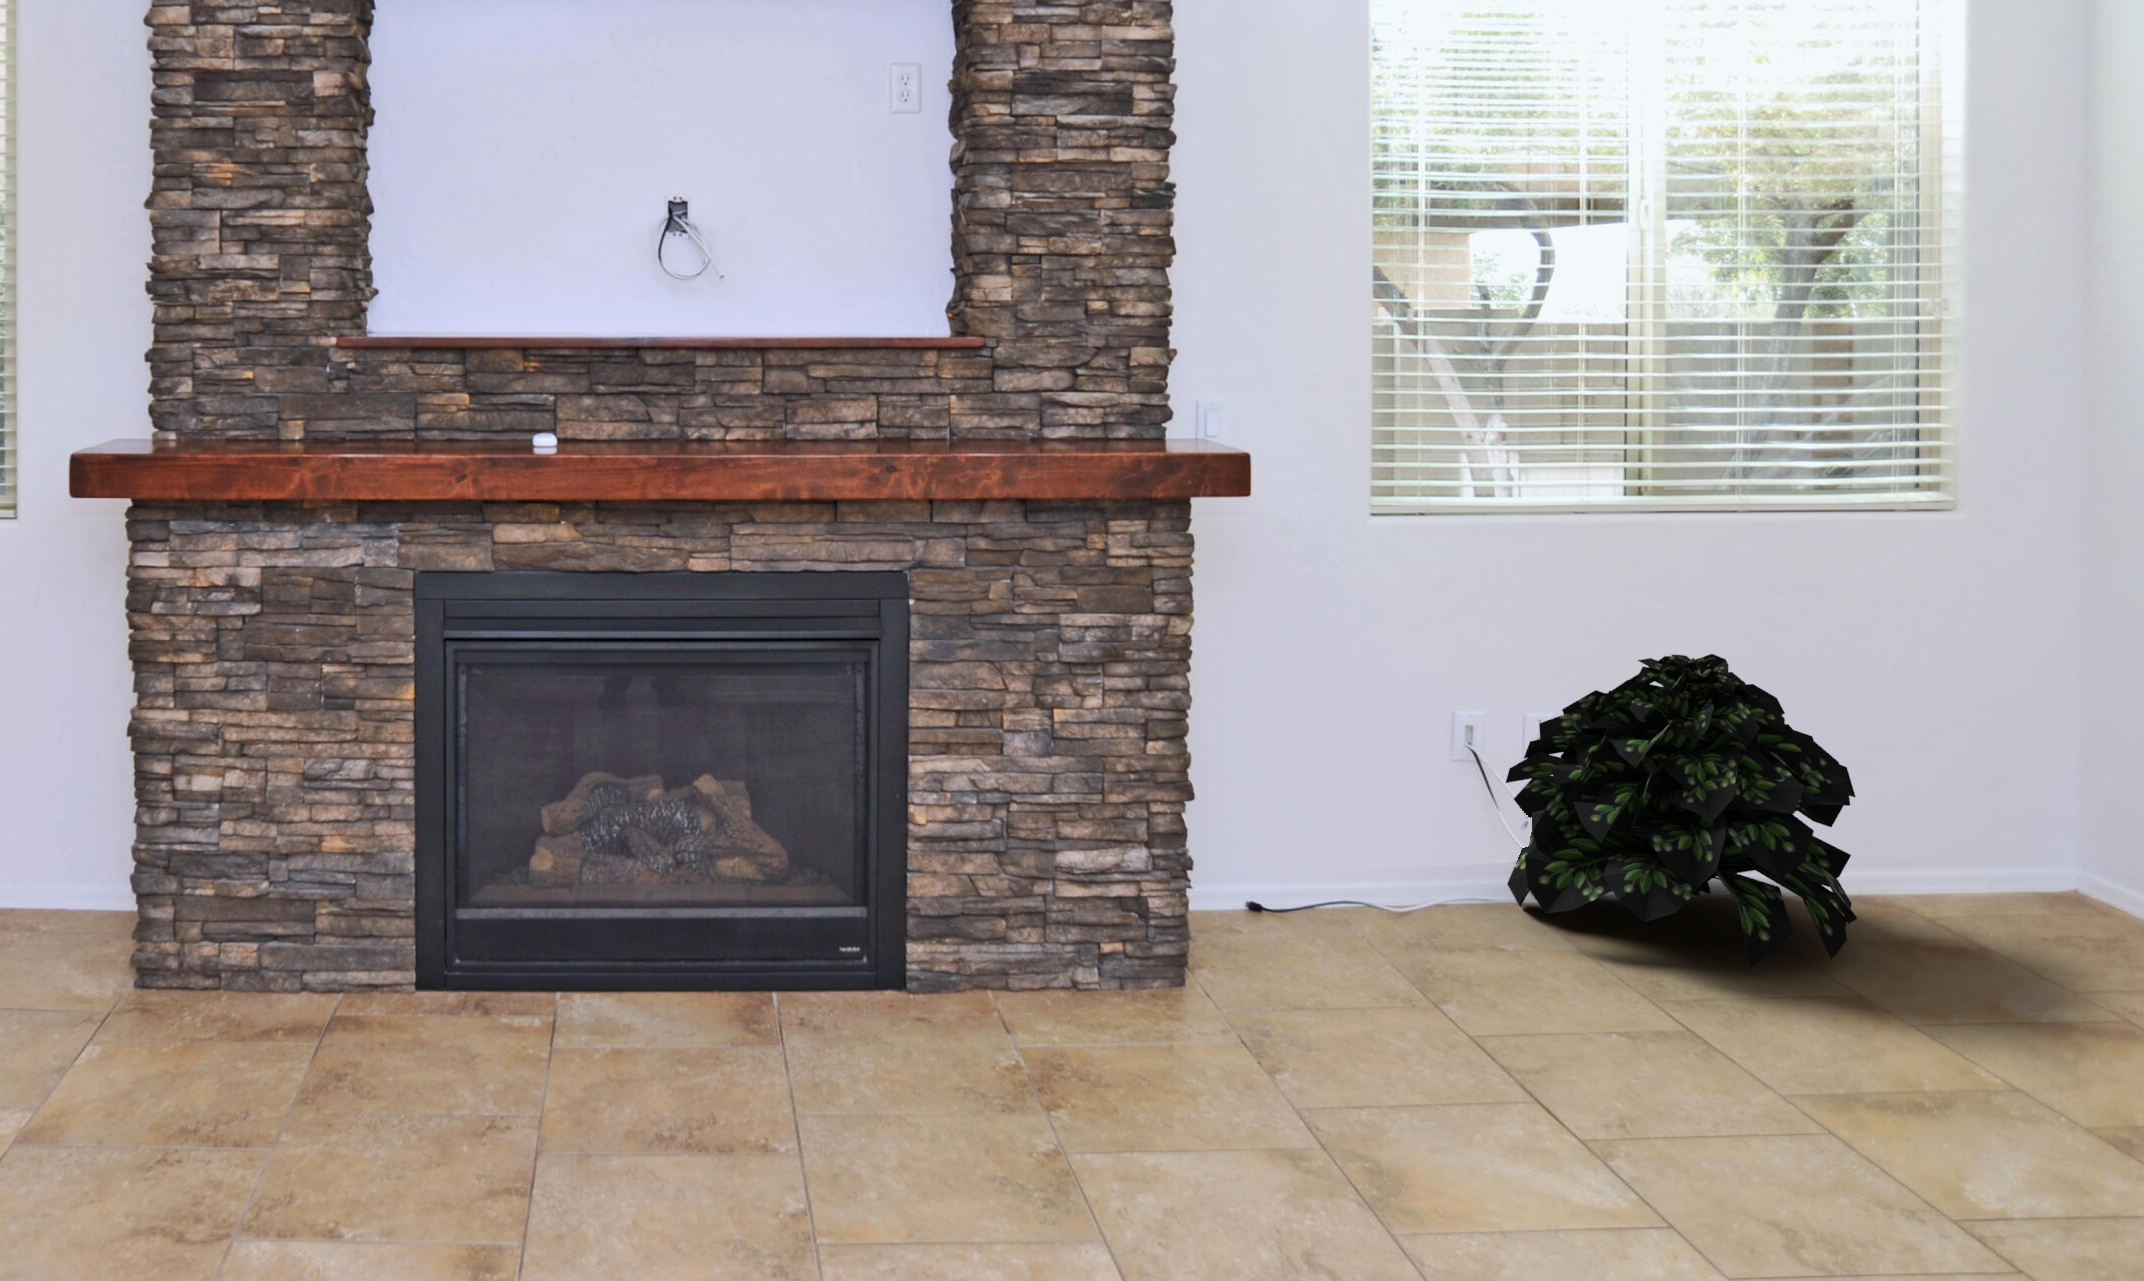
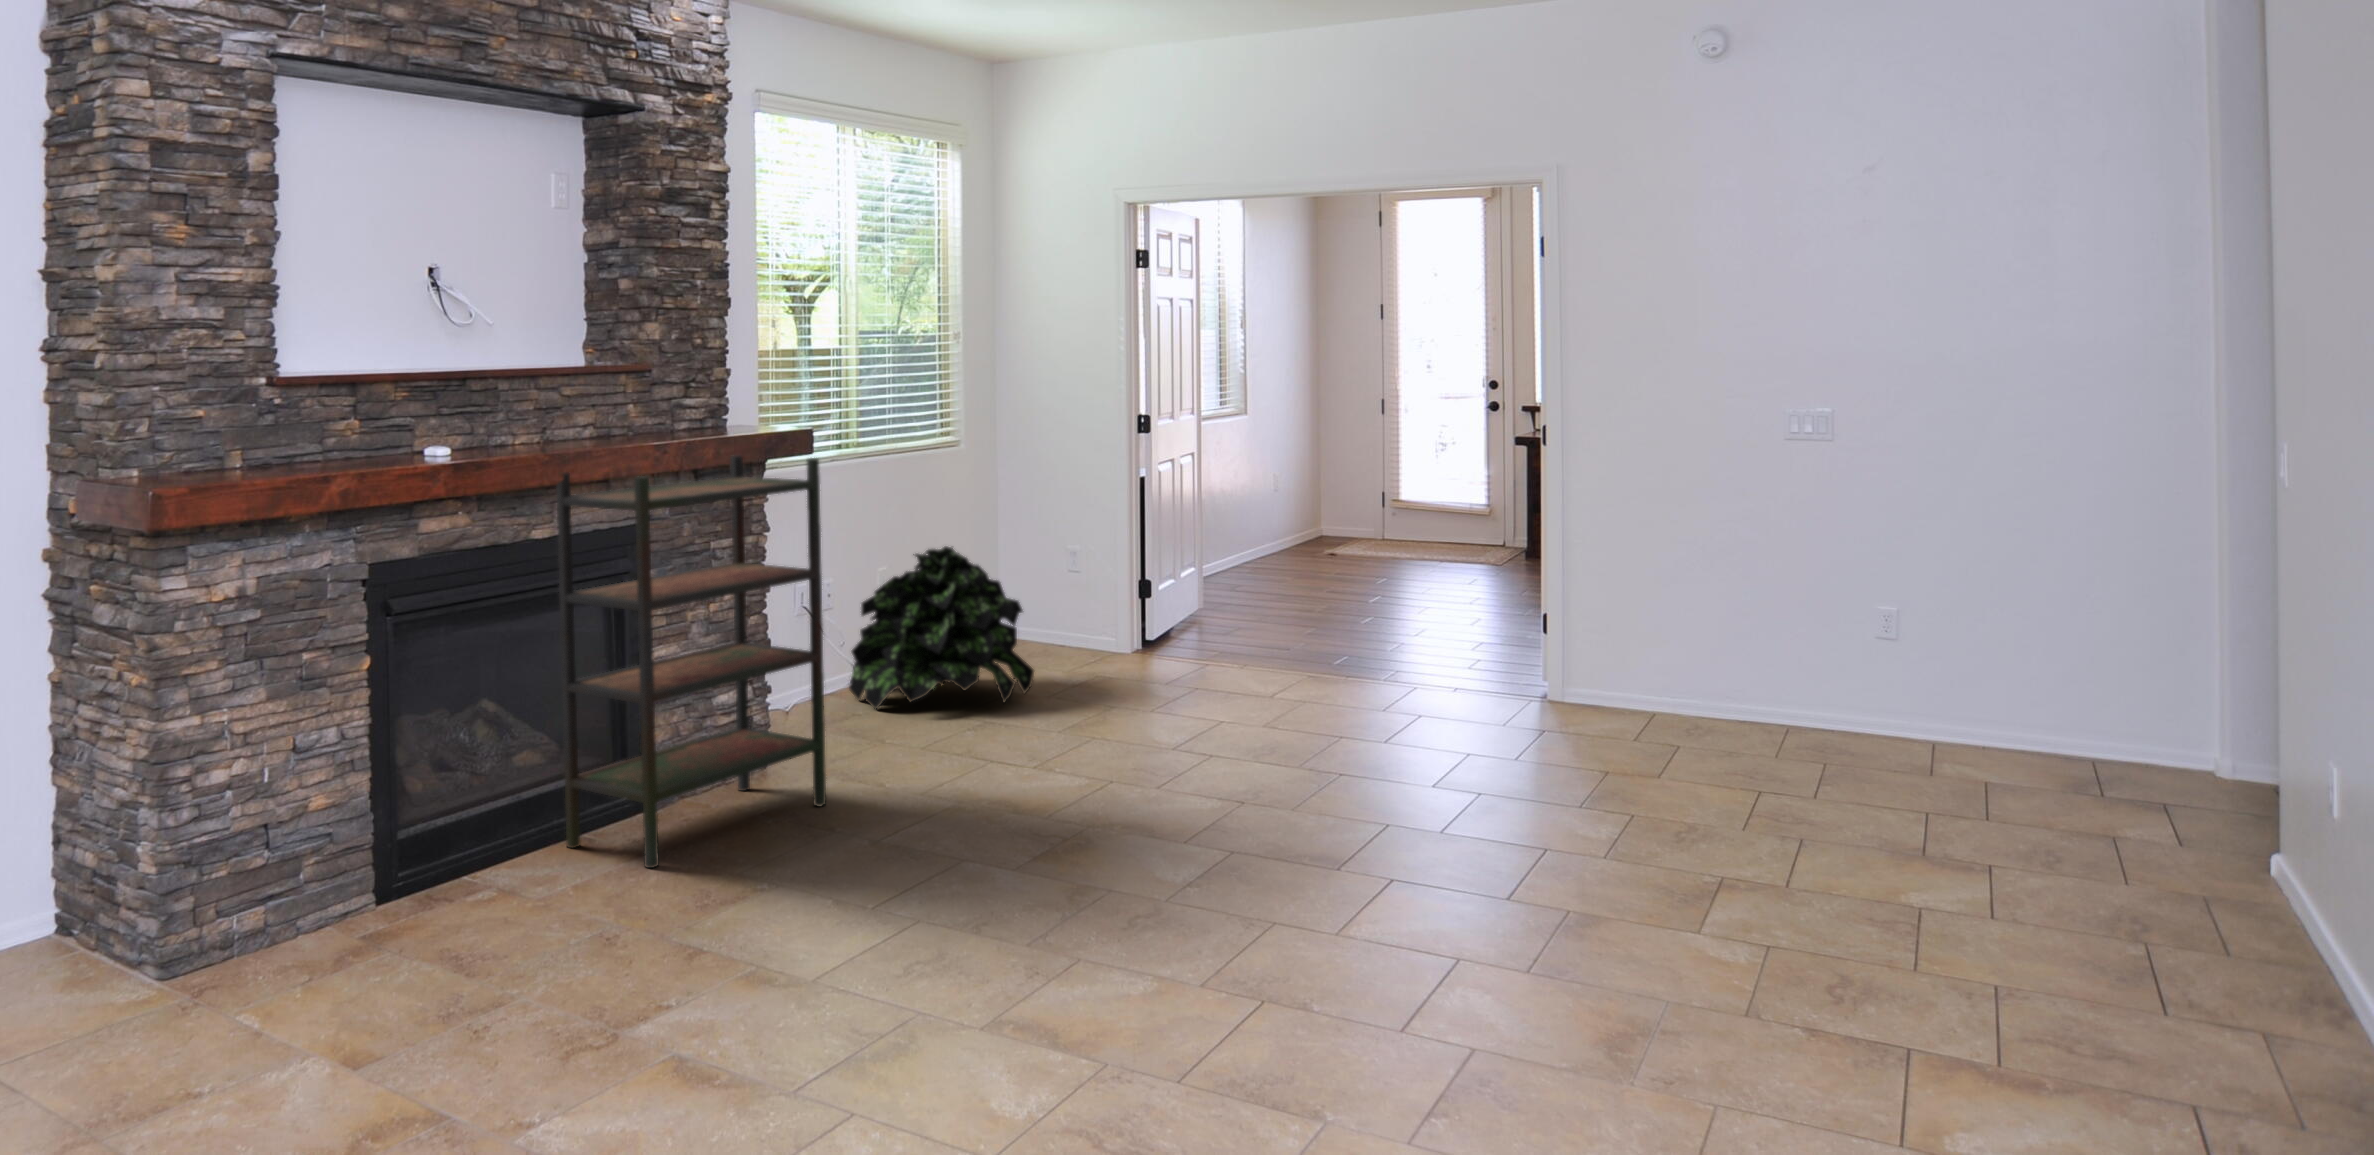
bookshelf: none [712,468,1121,1055] -> present [556,455,826,868]

